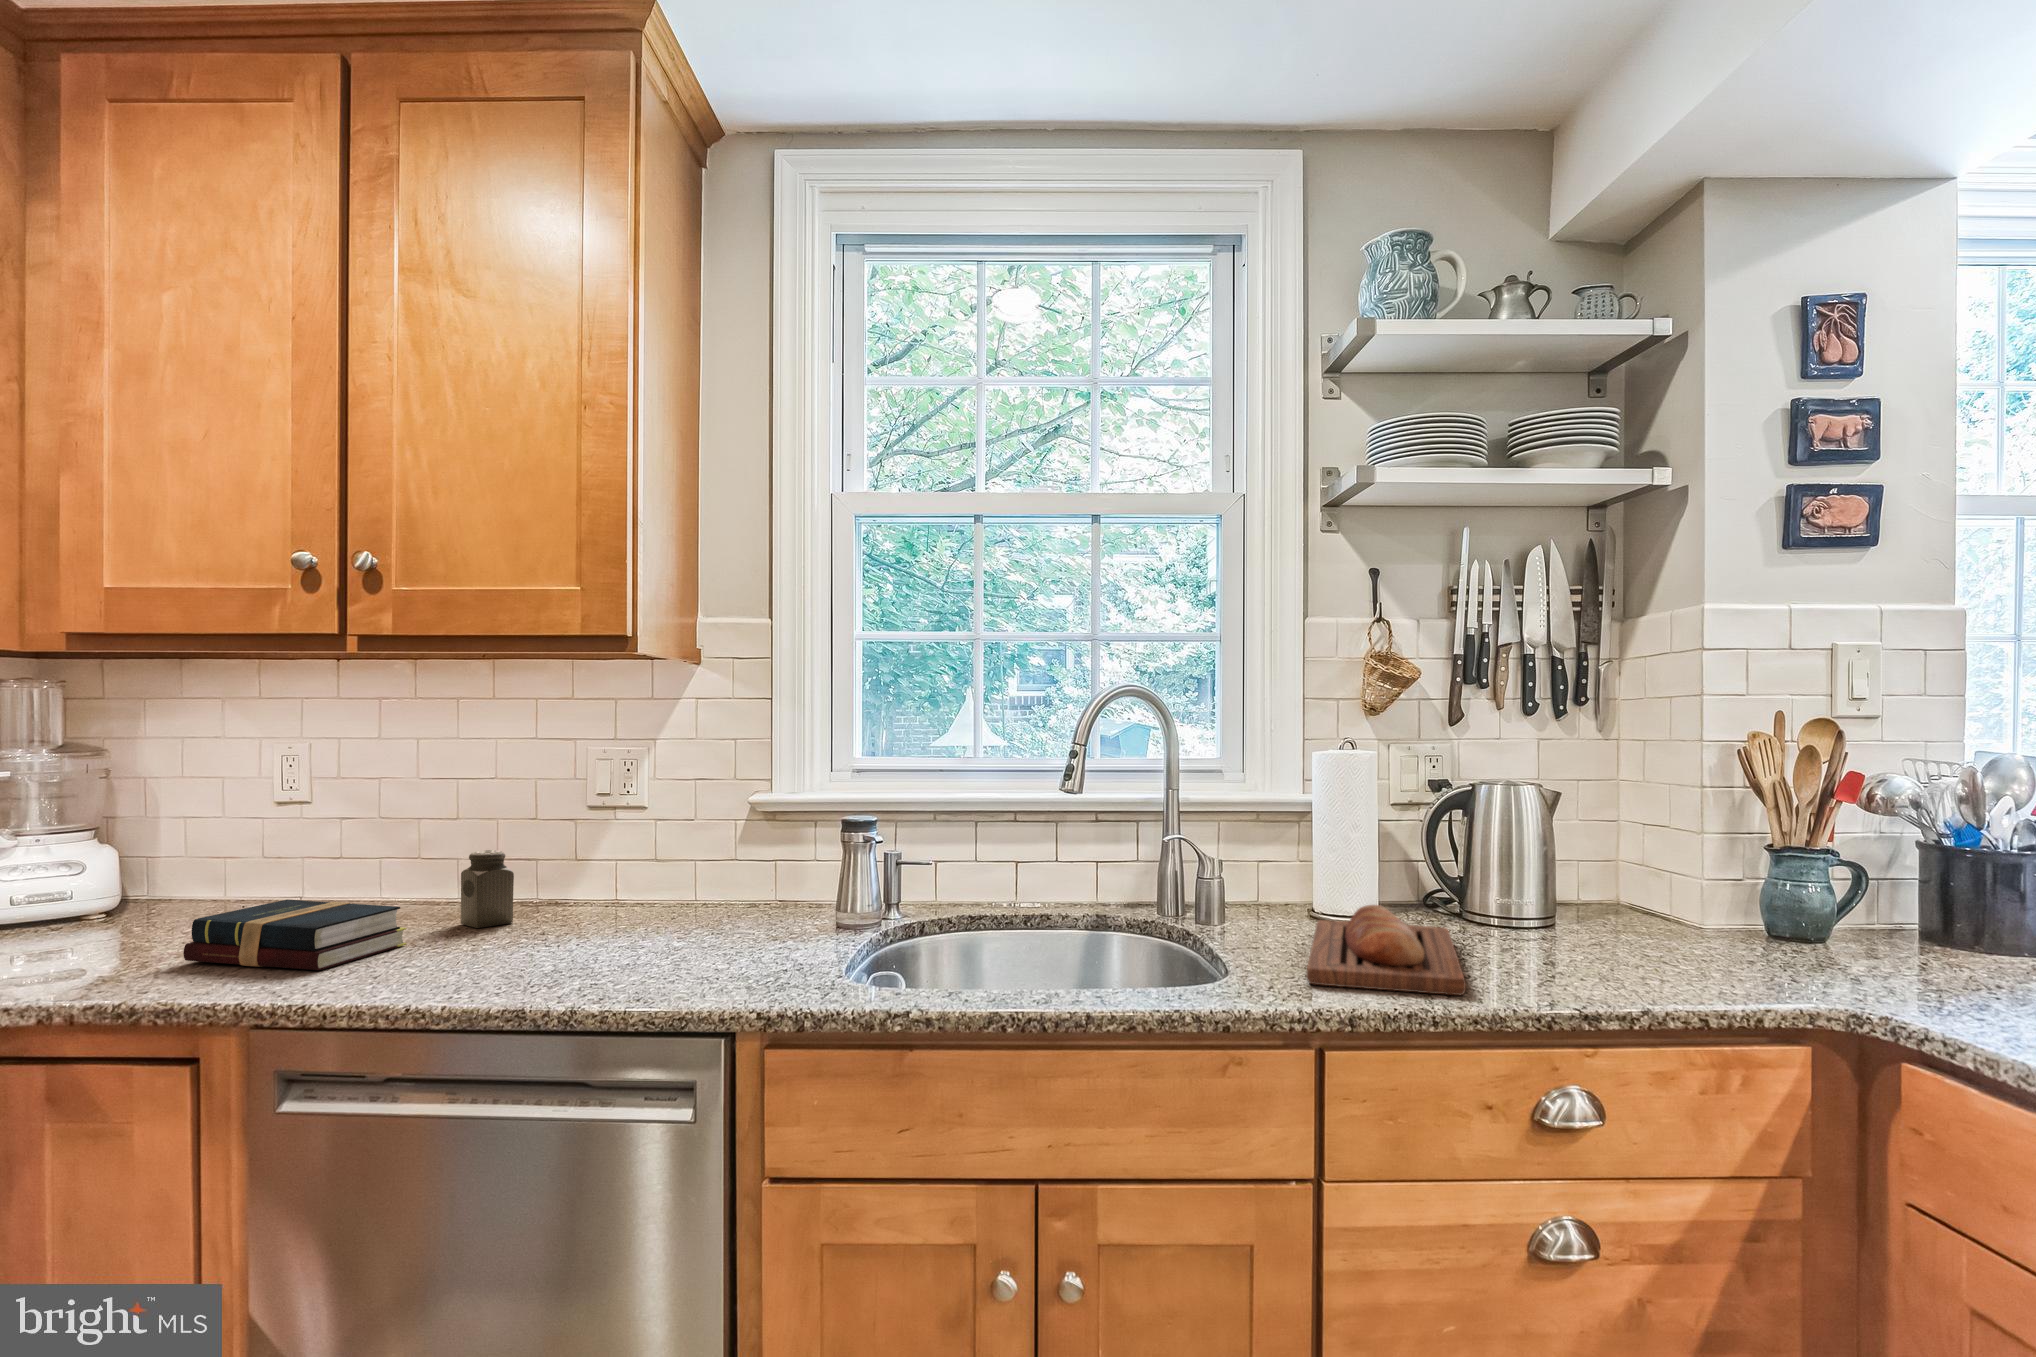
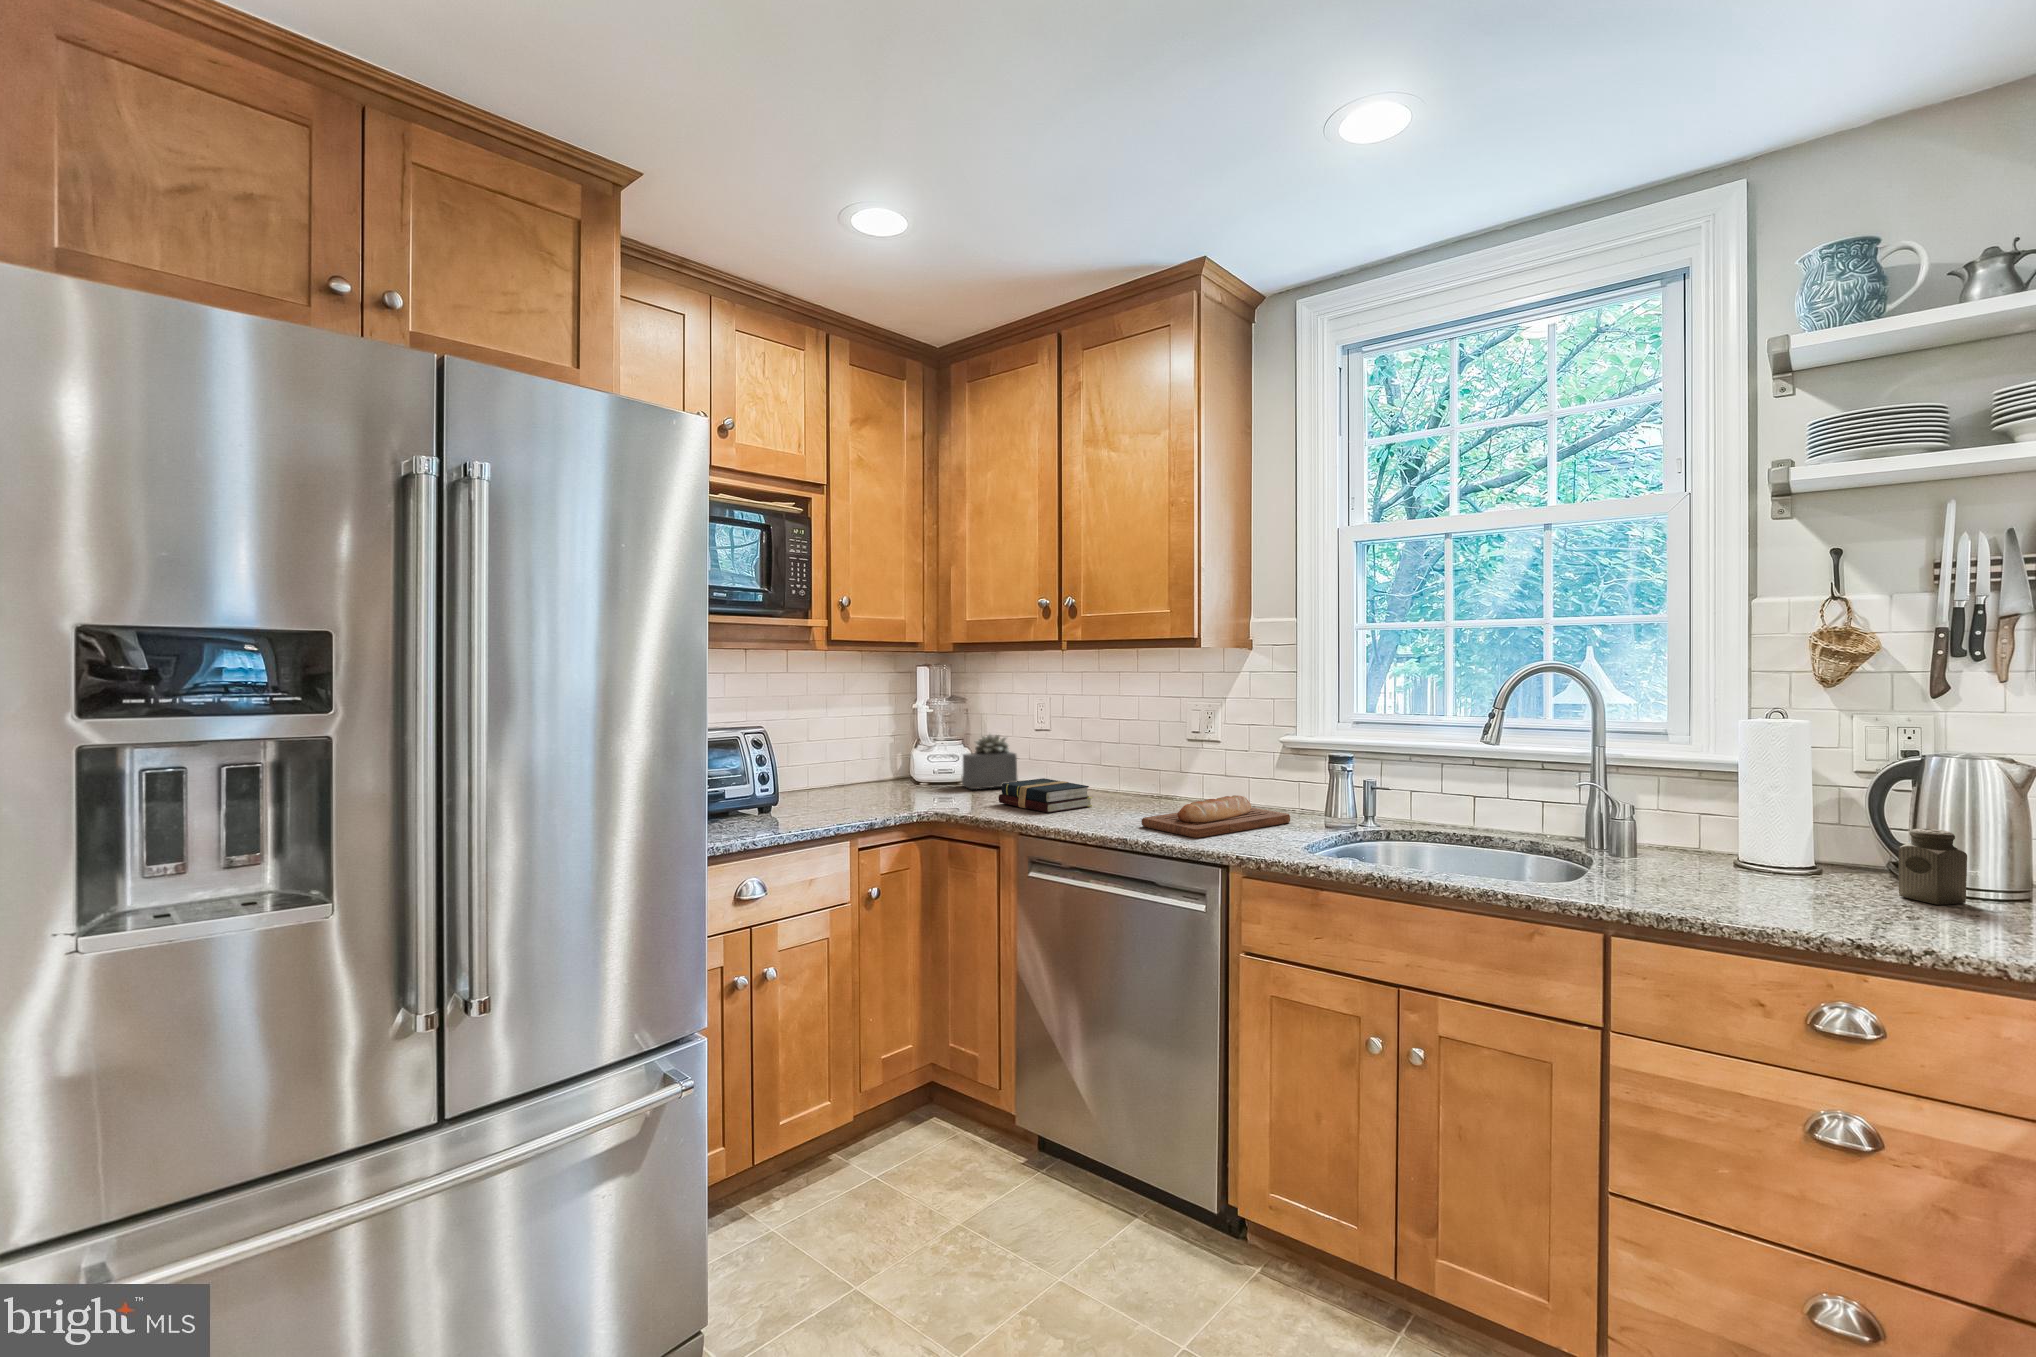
succulent plant: none [60,815,211,937] -> present [961,734,1017,789]
salt shaker: present [460,850,514,928] -> present [1899,829,1967,905]
bread loaf: present [1306,905,1466,995] -> present [1141,795,1290,838]

